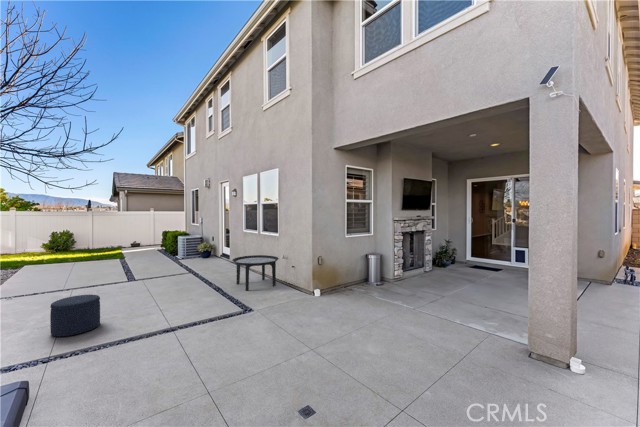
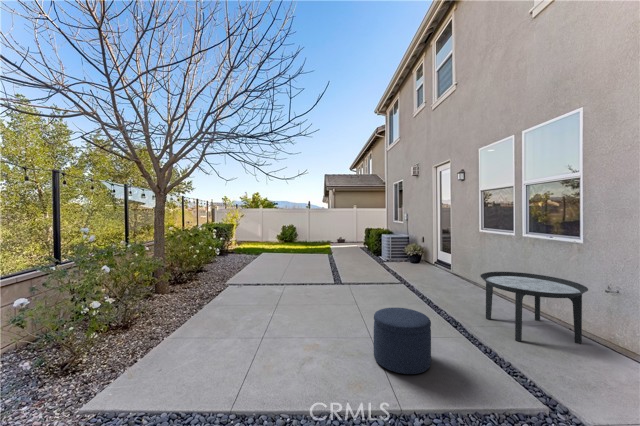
ottoman: present [50,295,100,336] -> present [374,308,431,374]

